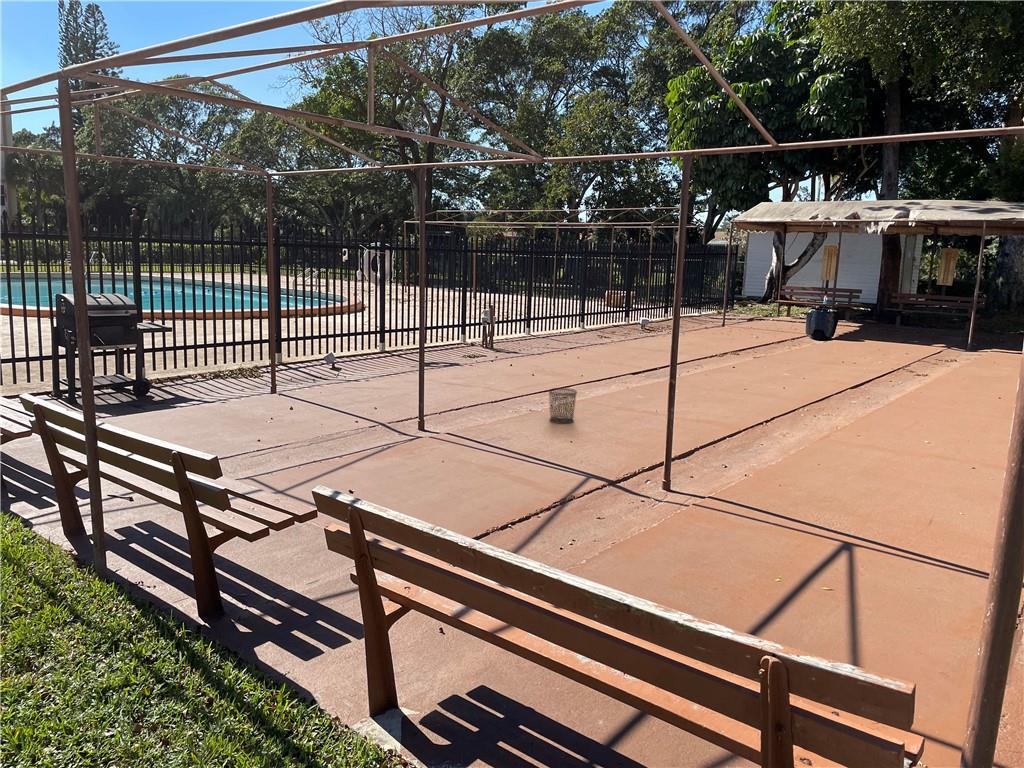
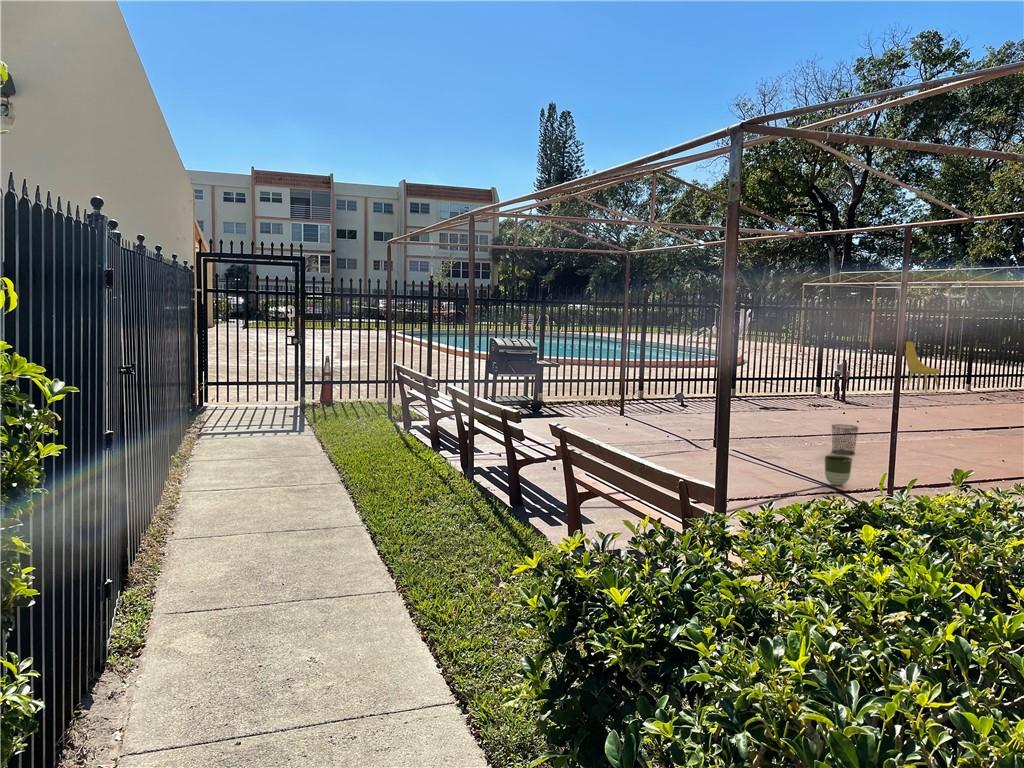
chair: none [532,283,564,333] -> present [905,342,940,392]
planter: none [588,437,618,473] -> present [825,455,852,485]

